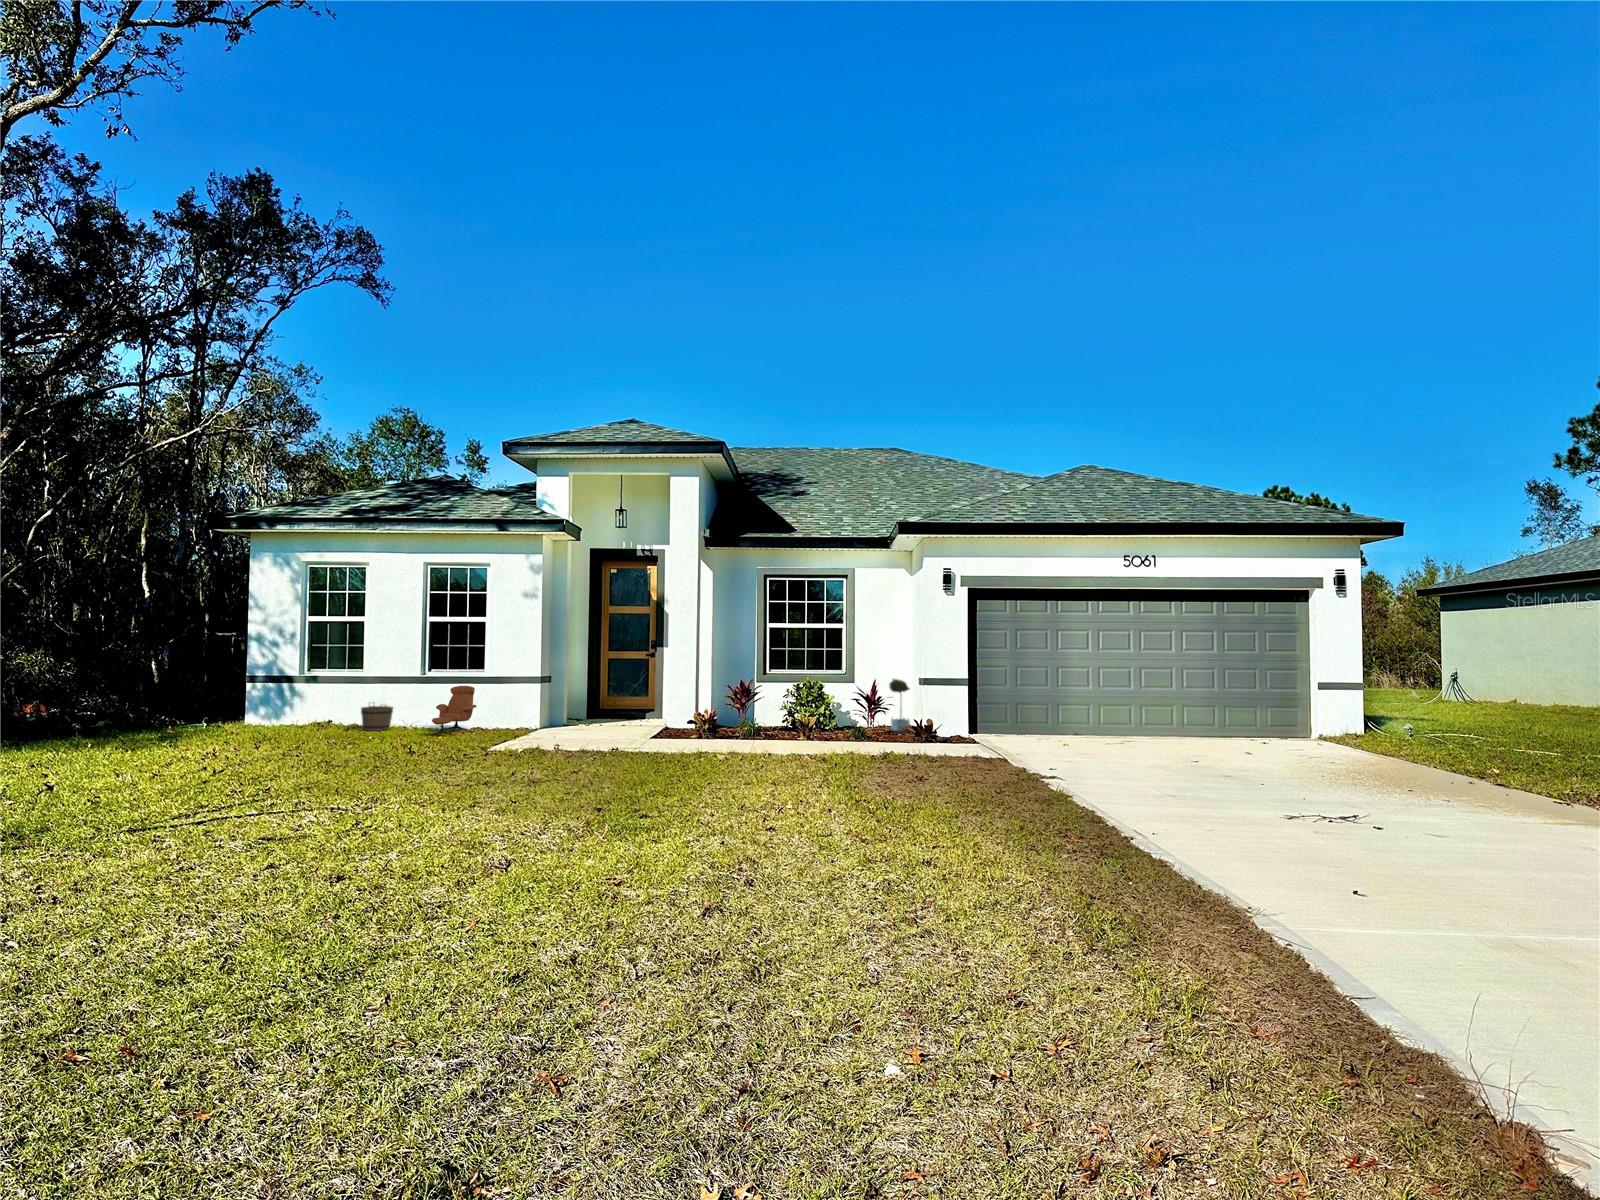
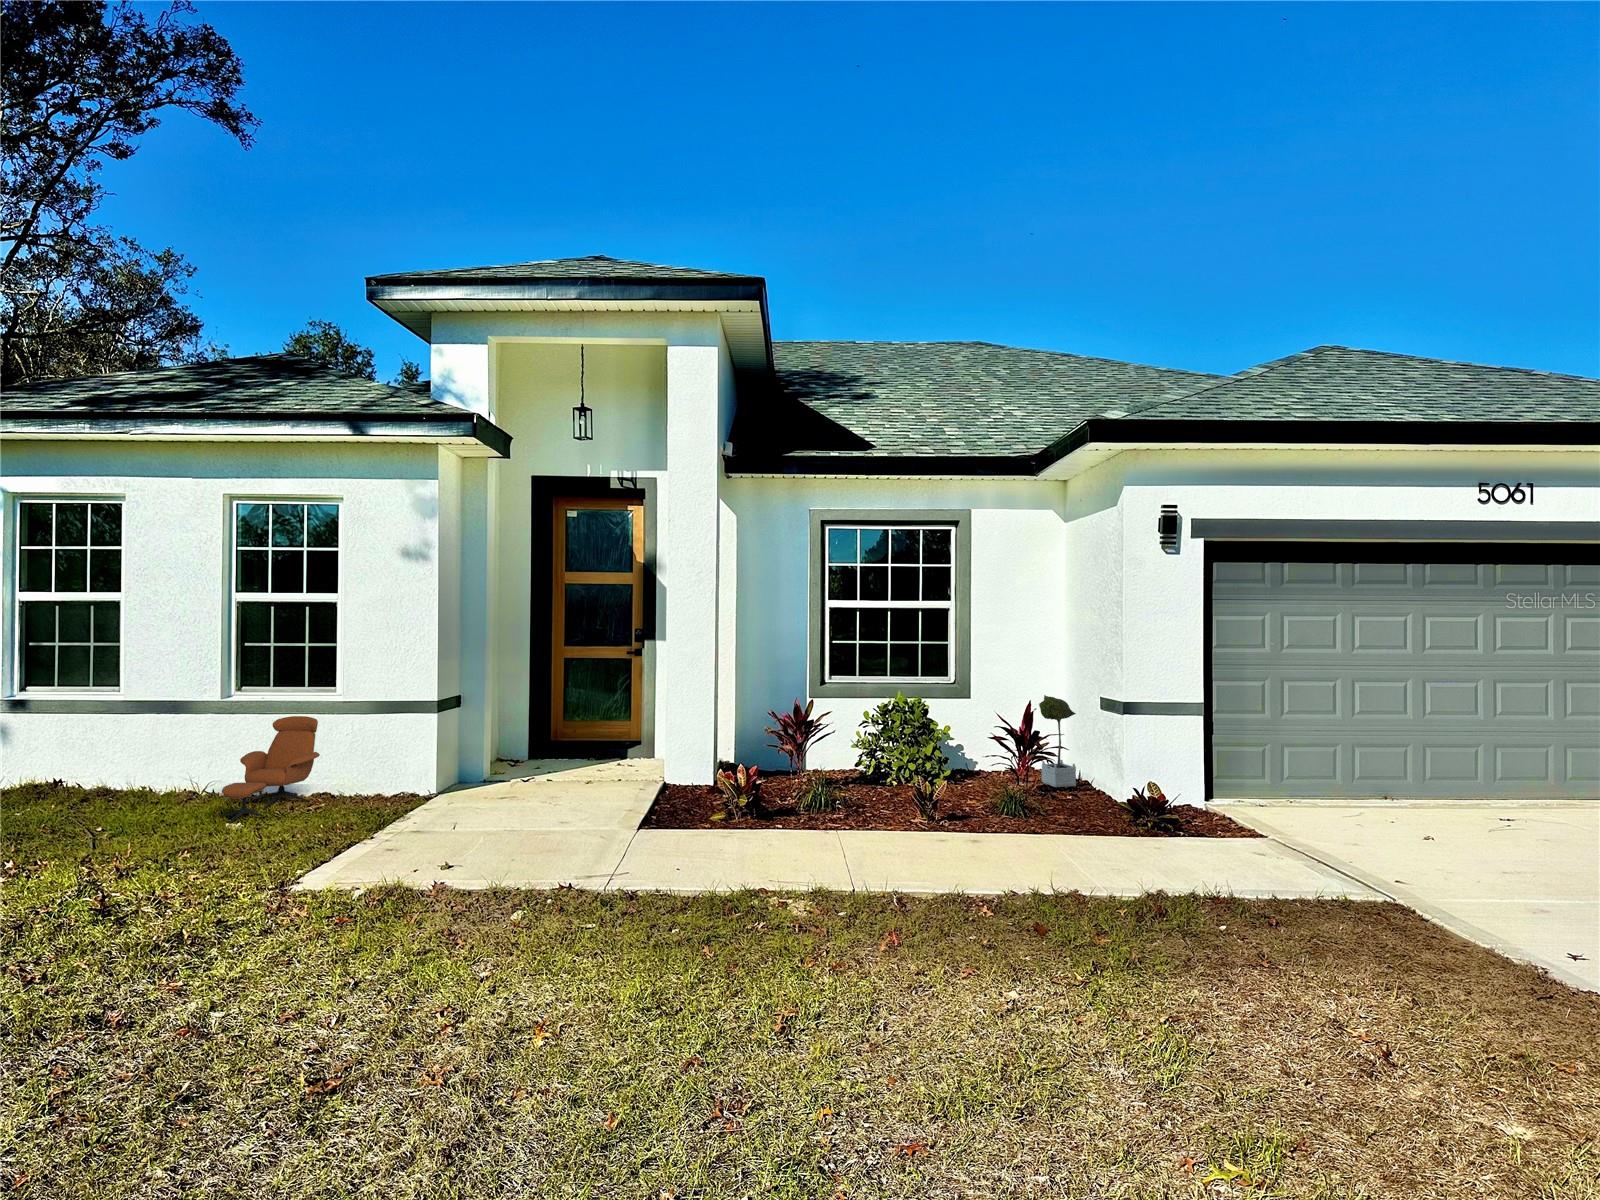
bucket: present [361,702,393,731] -> none [104,746,170,802]

